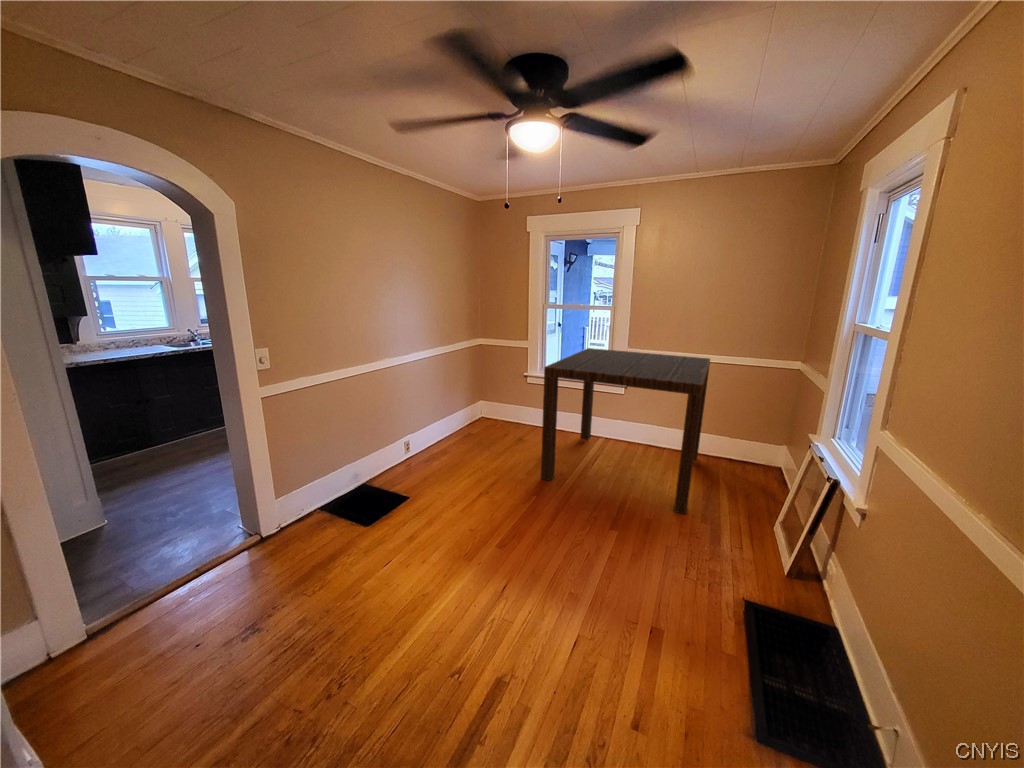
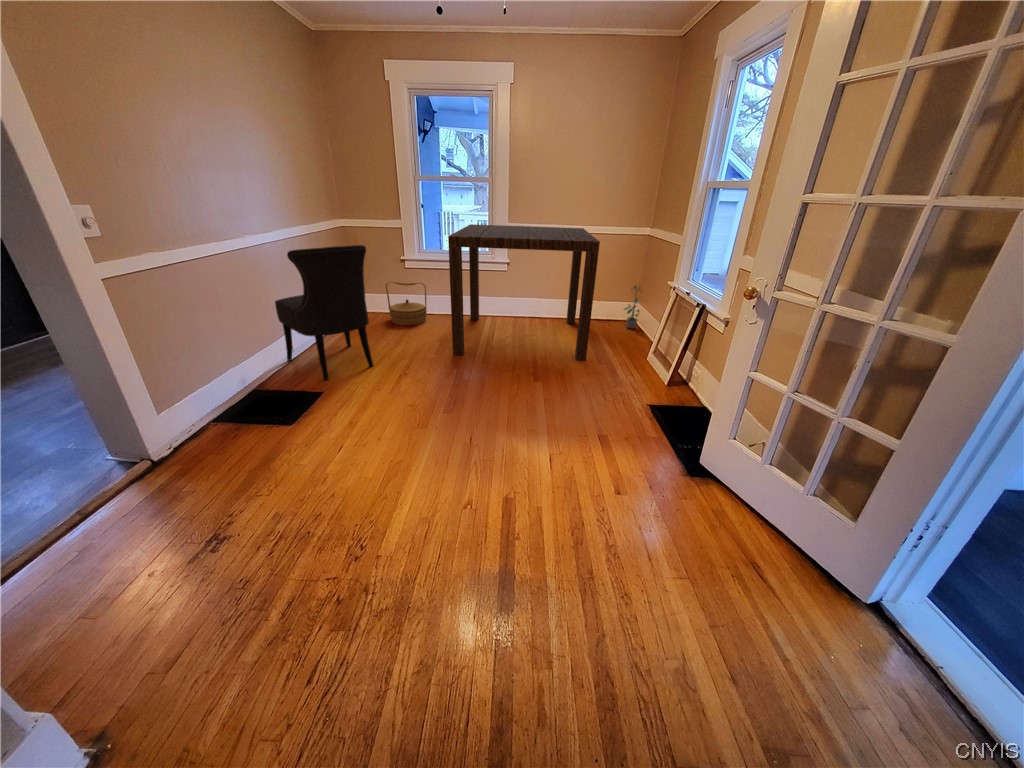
dining chair: none [398,372,469,486] -> present [275,245,374,380]
woven basket: none [504,394,540,437] -> present [386,281,427,325]
potted plant: none [761,426,784,479] -> present [624,286,642,329]

